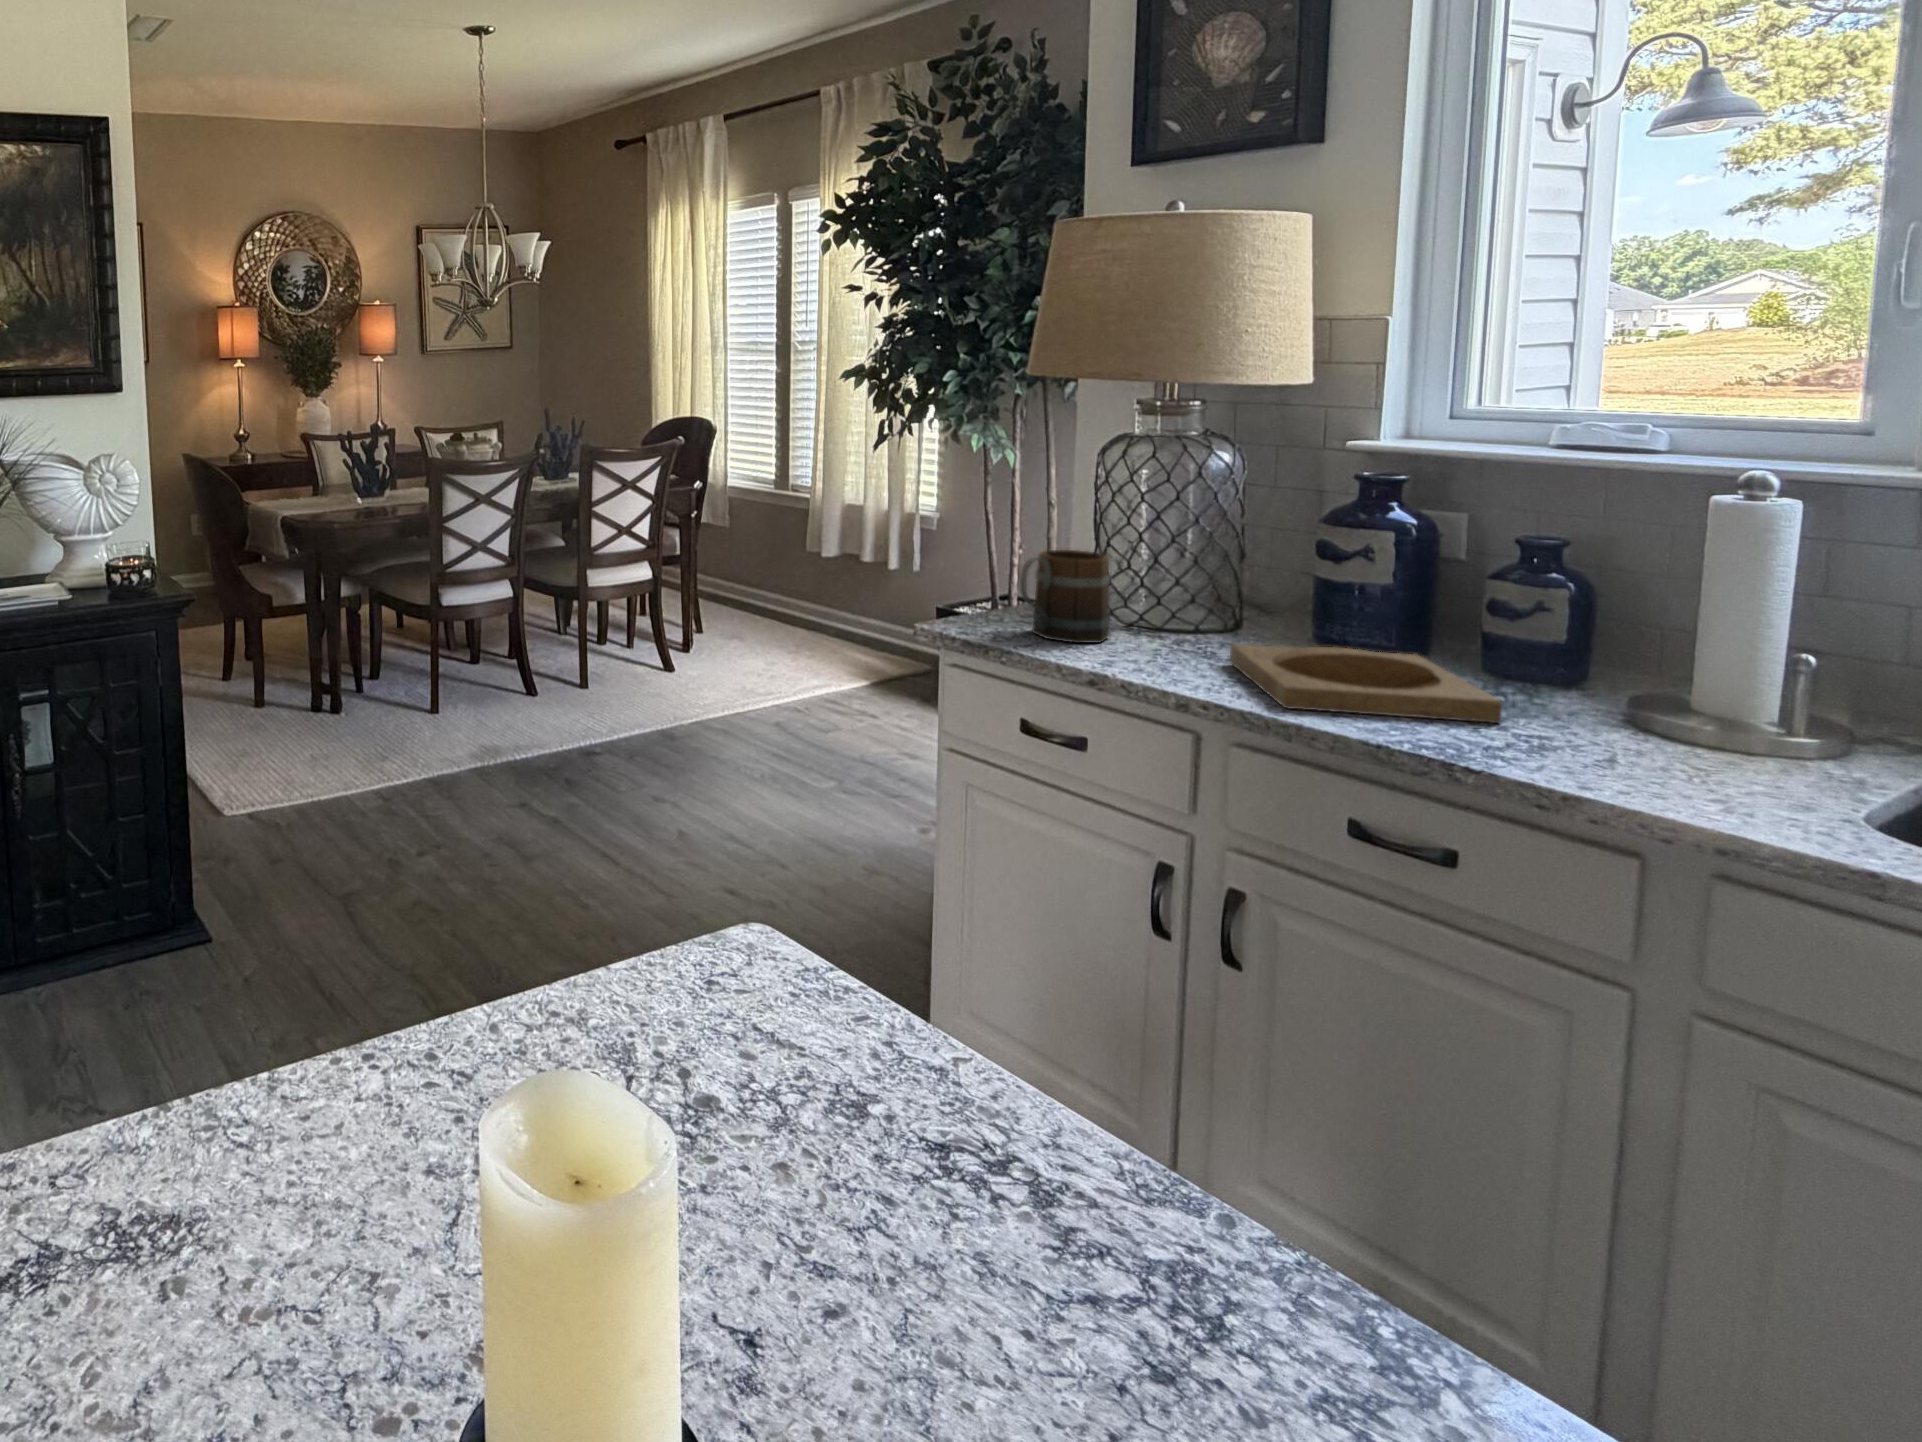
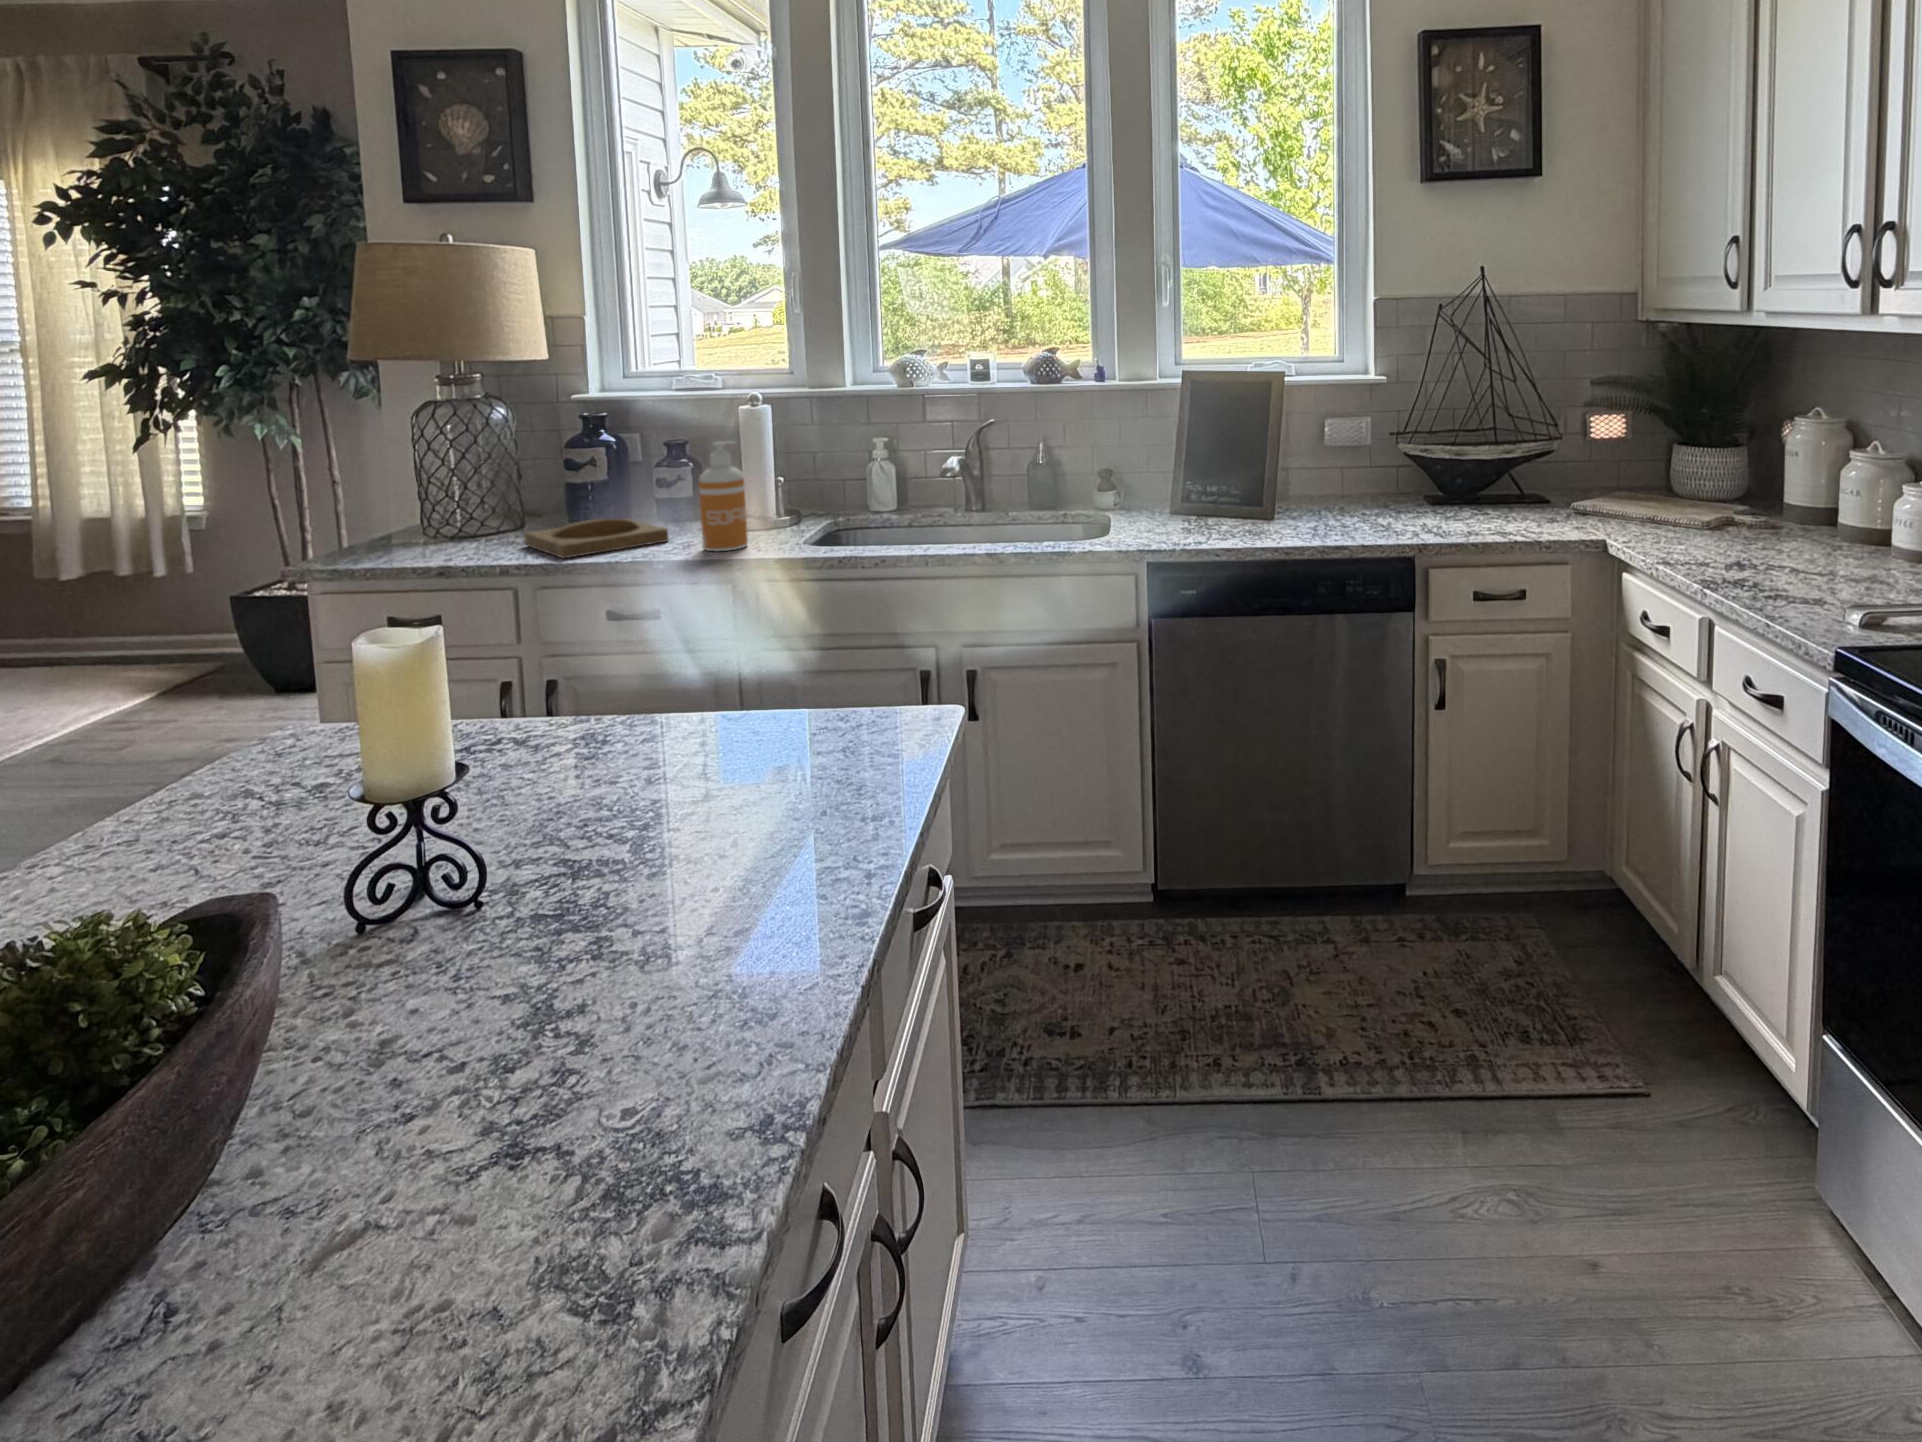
mug: present [1020,550,1110,643] -> none [371,489,441,559]
soap dispenser: none [1581,568,1717,792] -> present [699,441,748,551]

